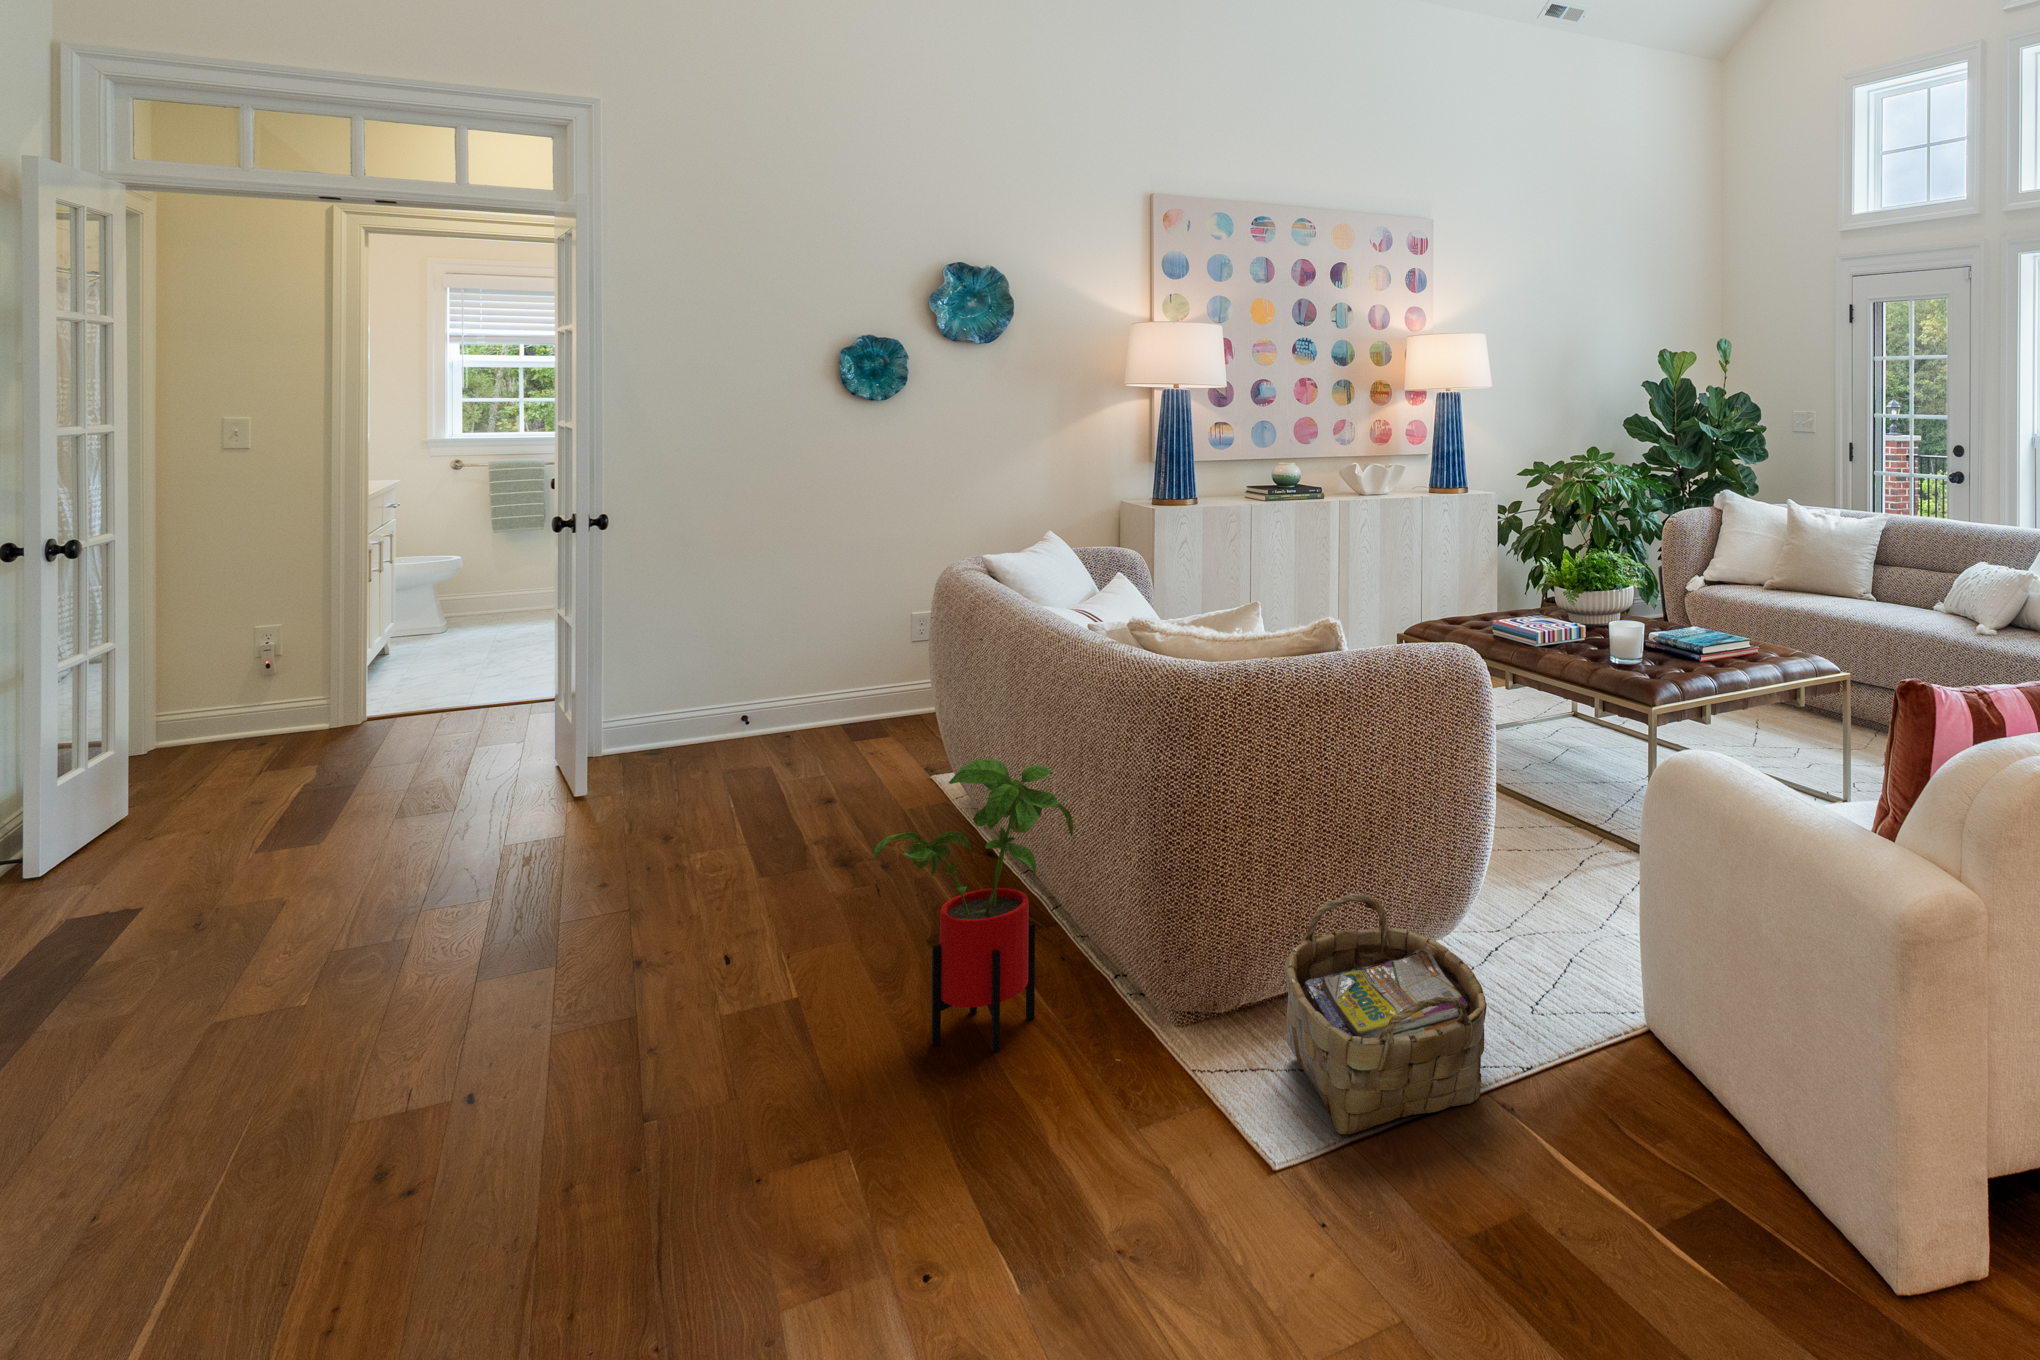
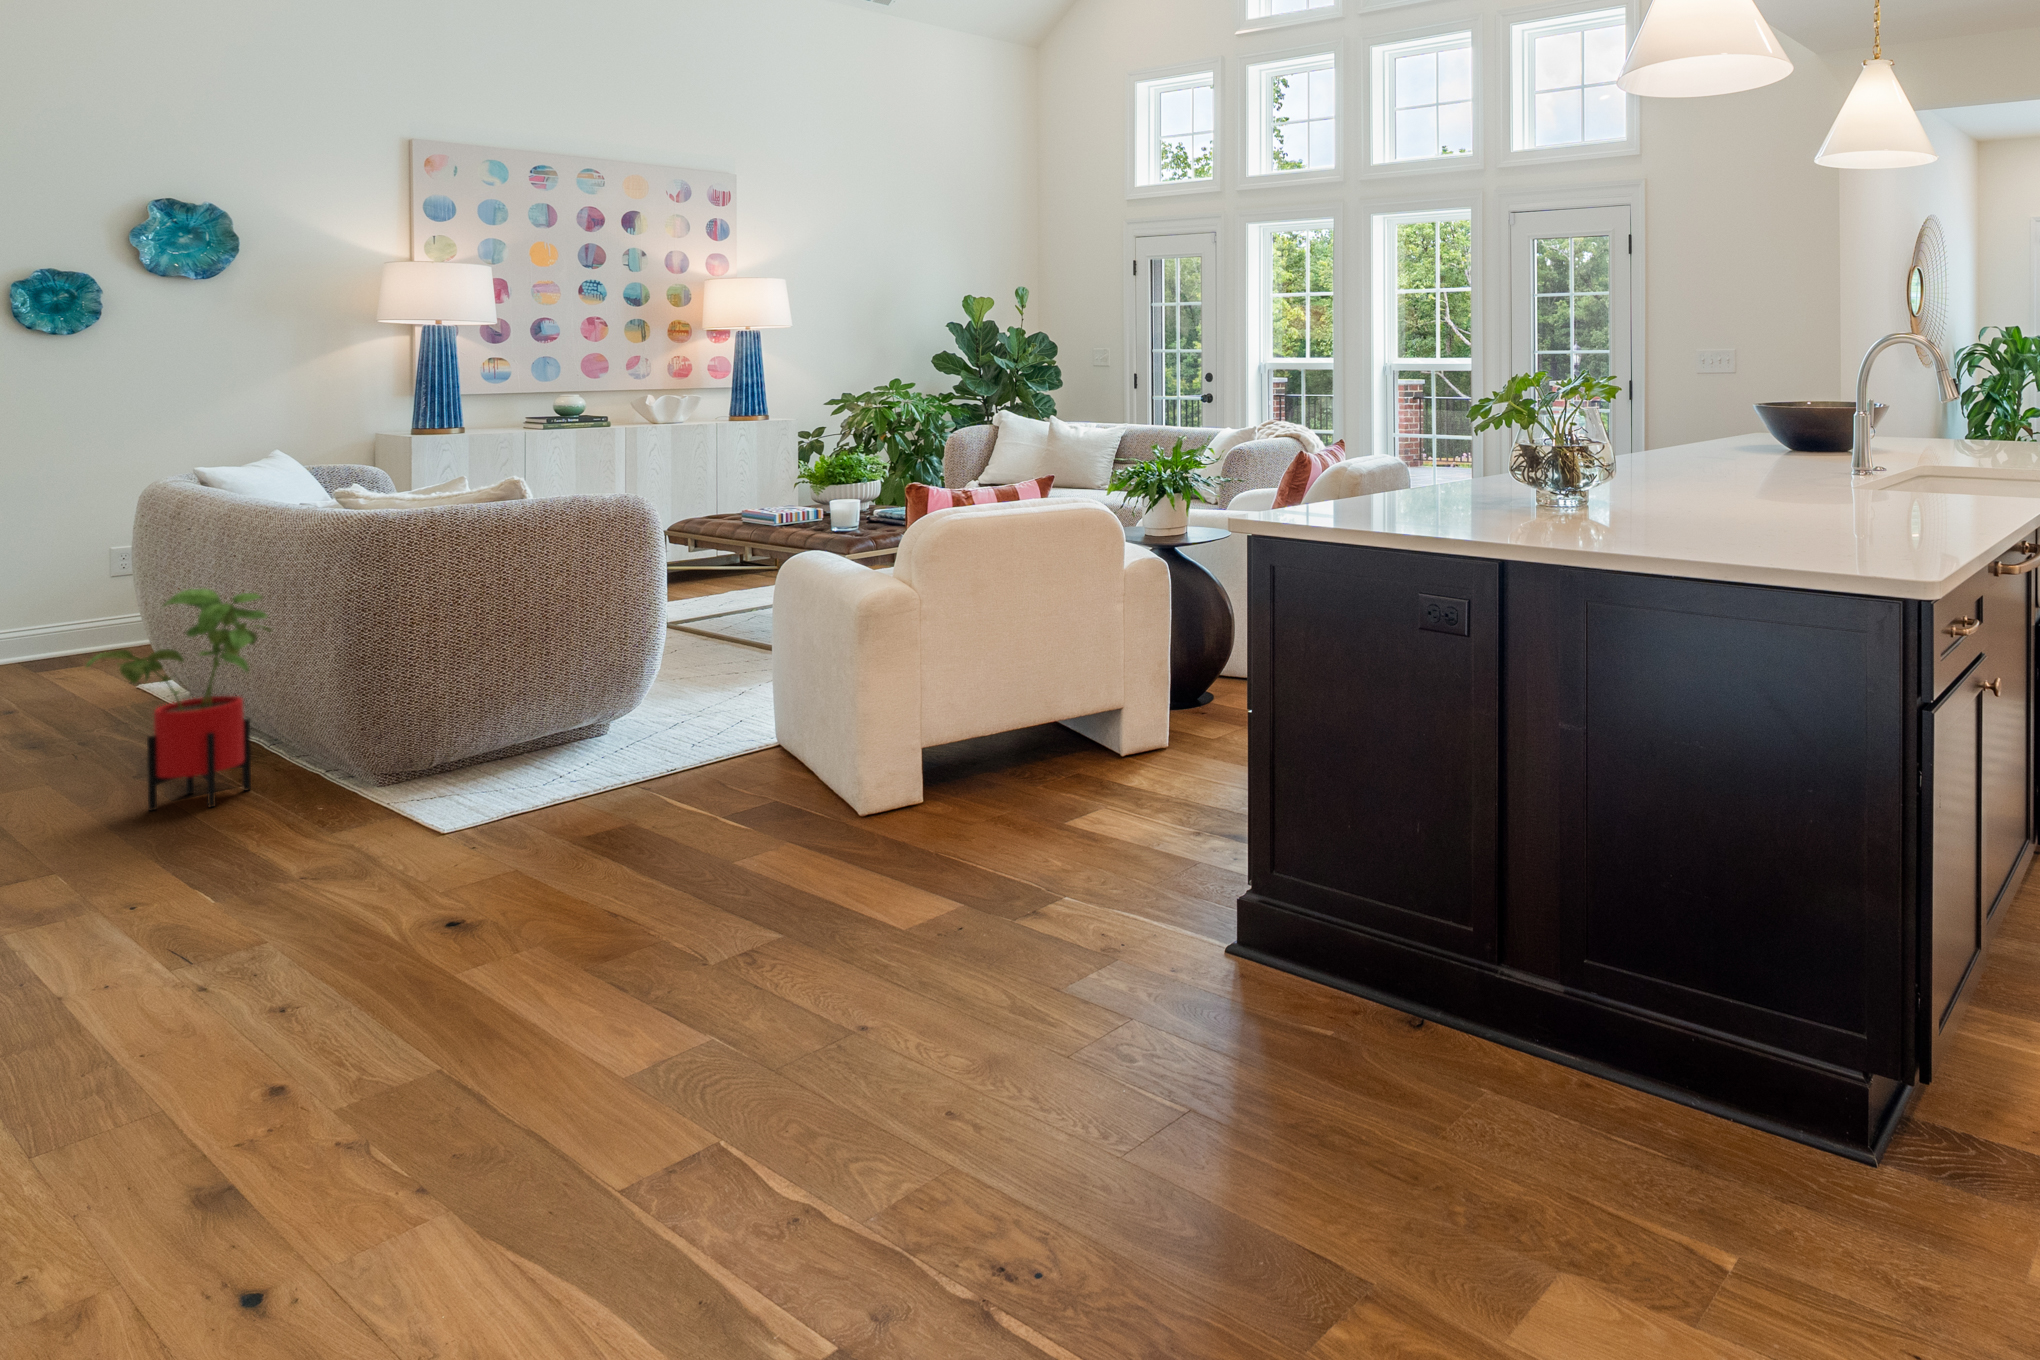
woven basket: present [1284,894,1487,1134] -> none [472,667,632,804]

